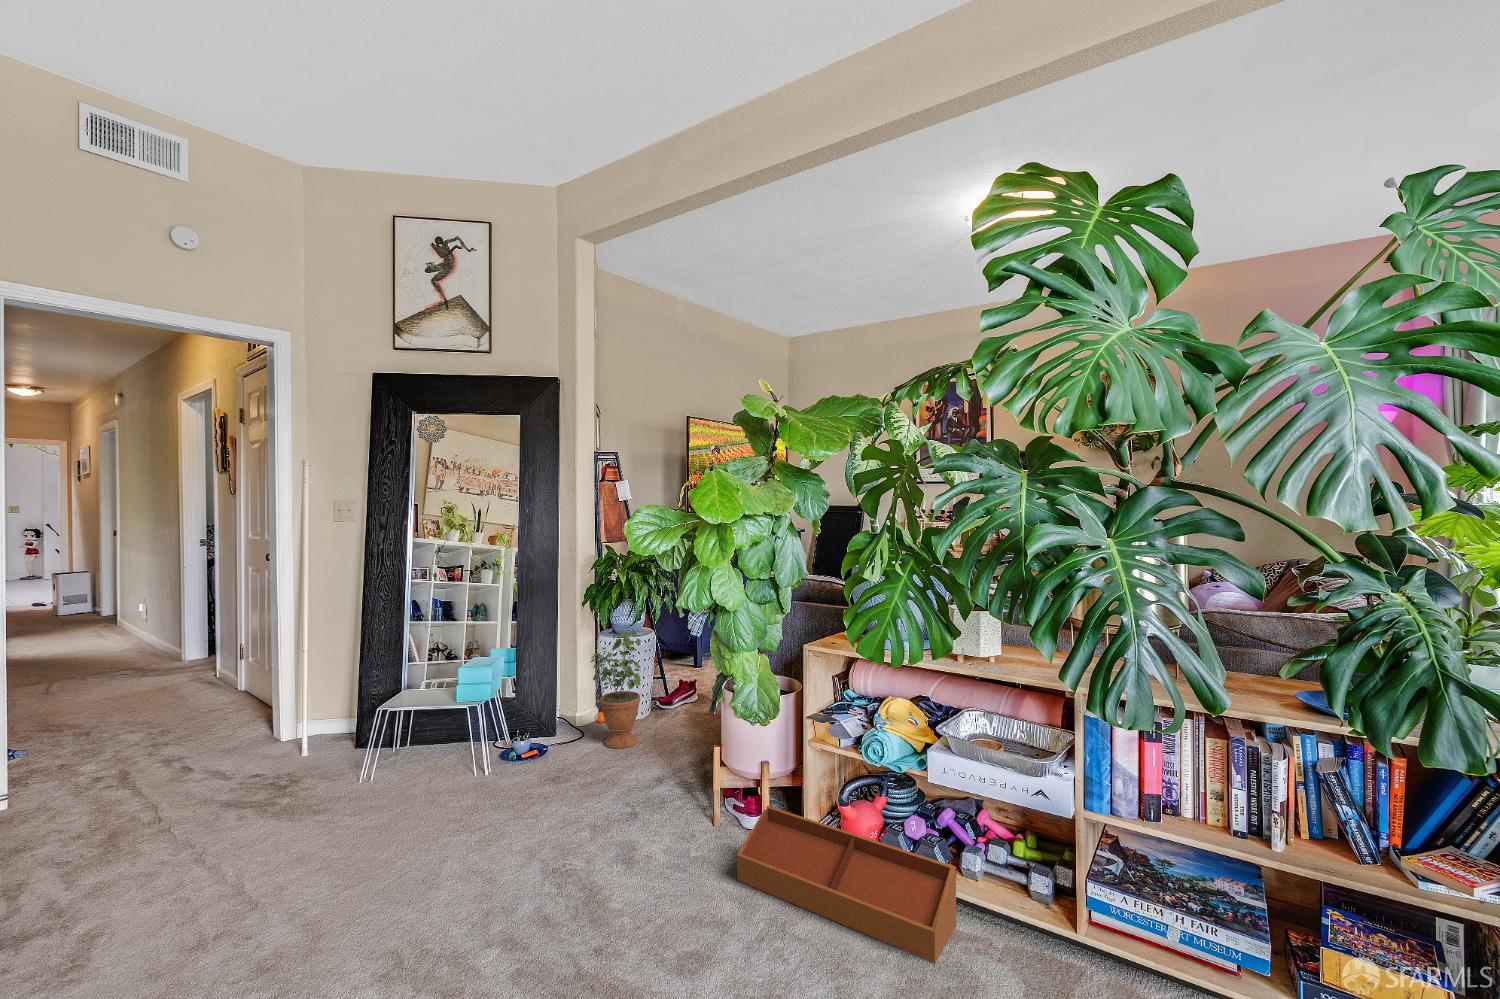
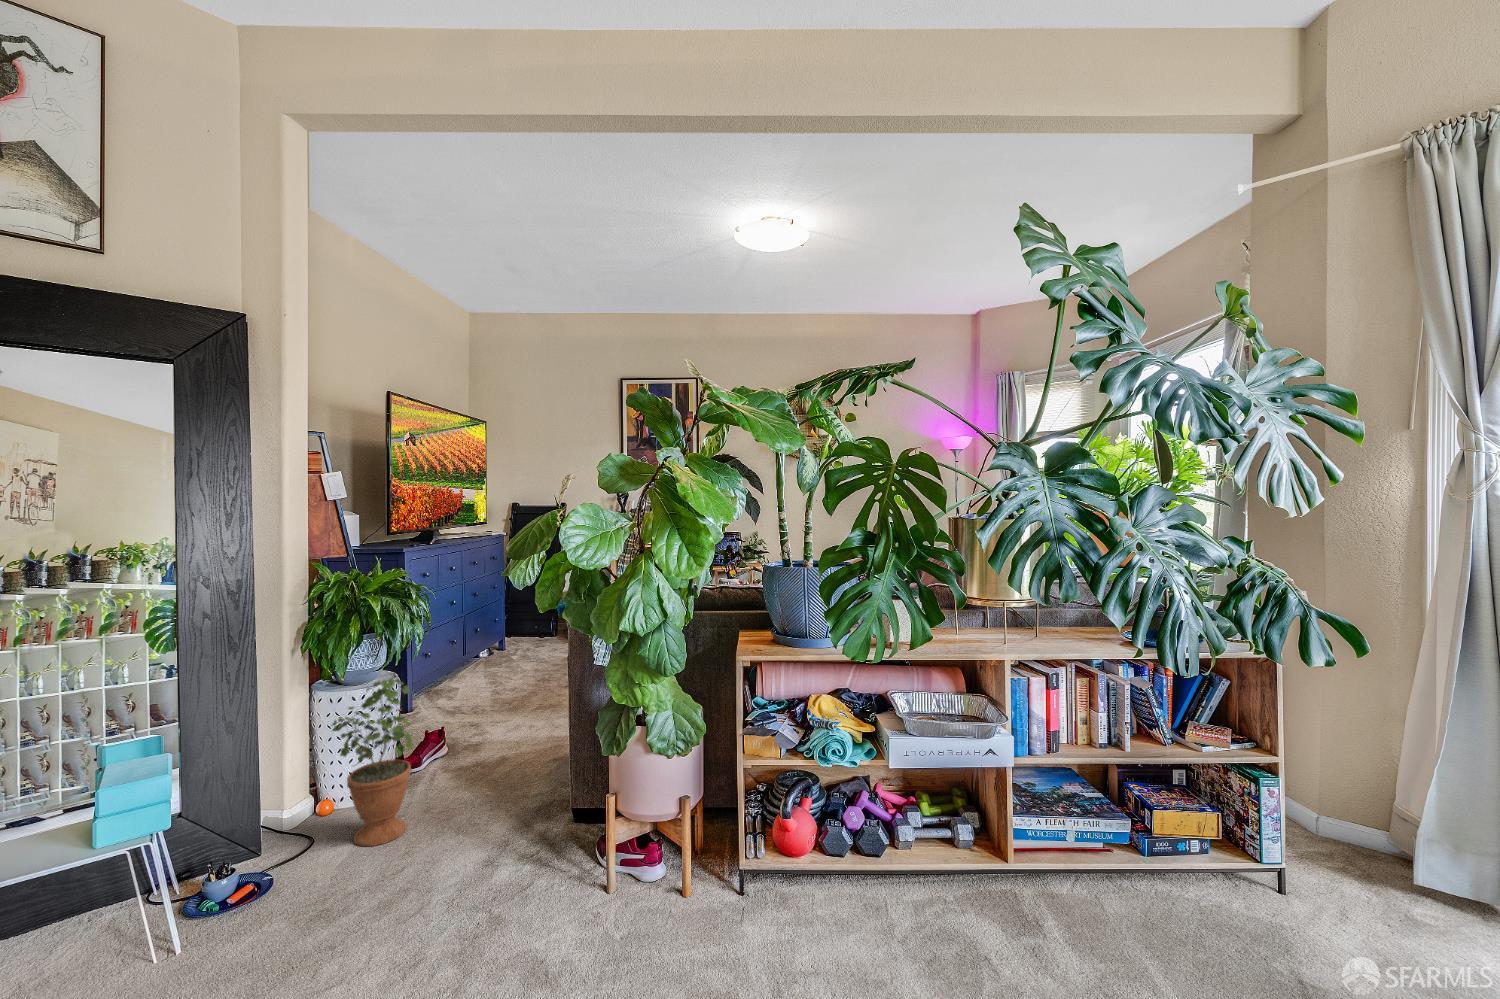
storage bin: present [737,806,956,963] -> none [695,842,933,947]

